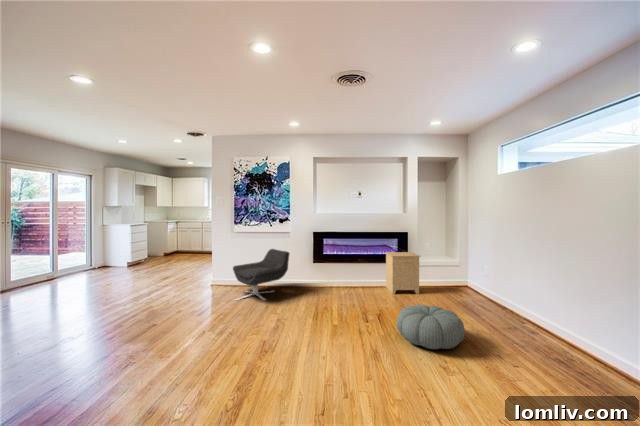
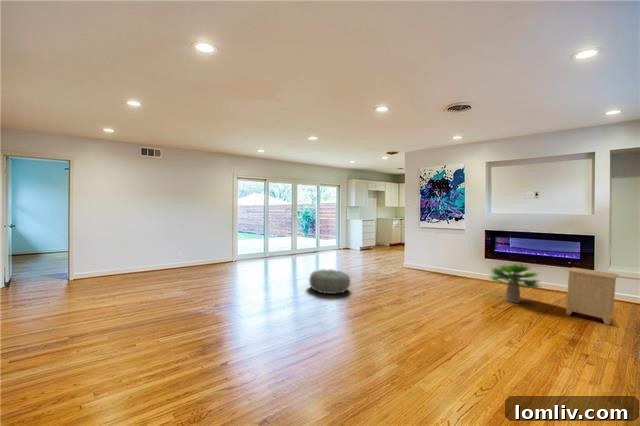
lounge chair: present [233,249,289,300] -> none [403,245,454,283]
potted plant: none [328,255,375,295] -> present [490,264,541,303]
pouf: present [397,305,465,349] -> present [309,269,350,294]

